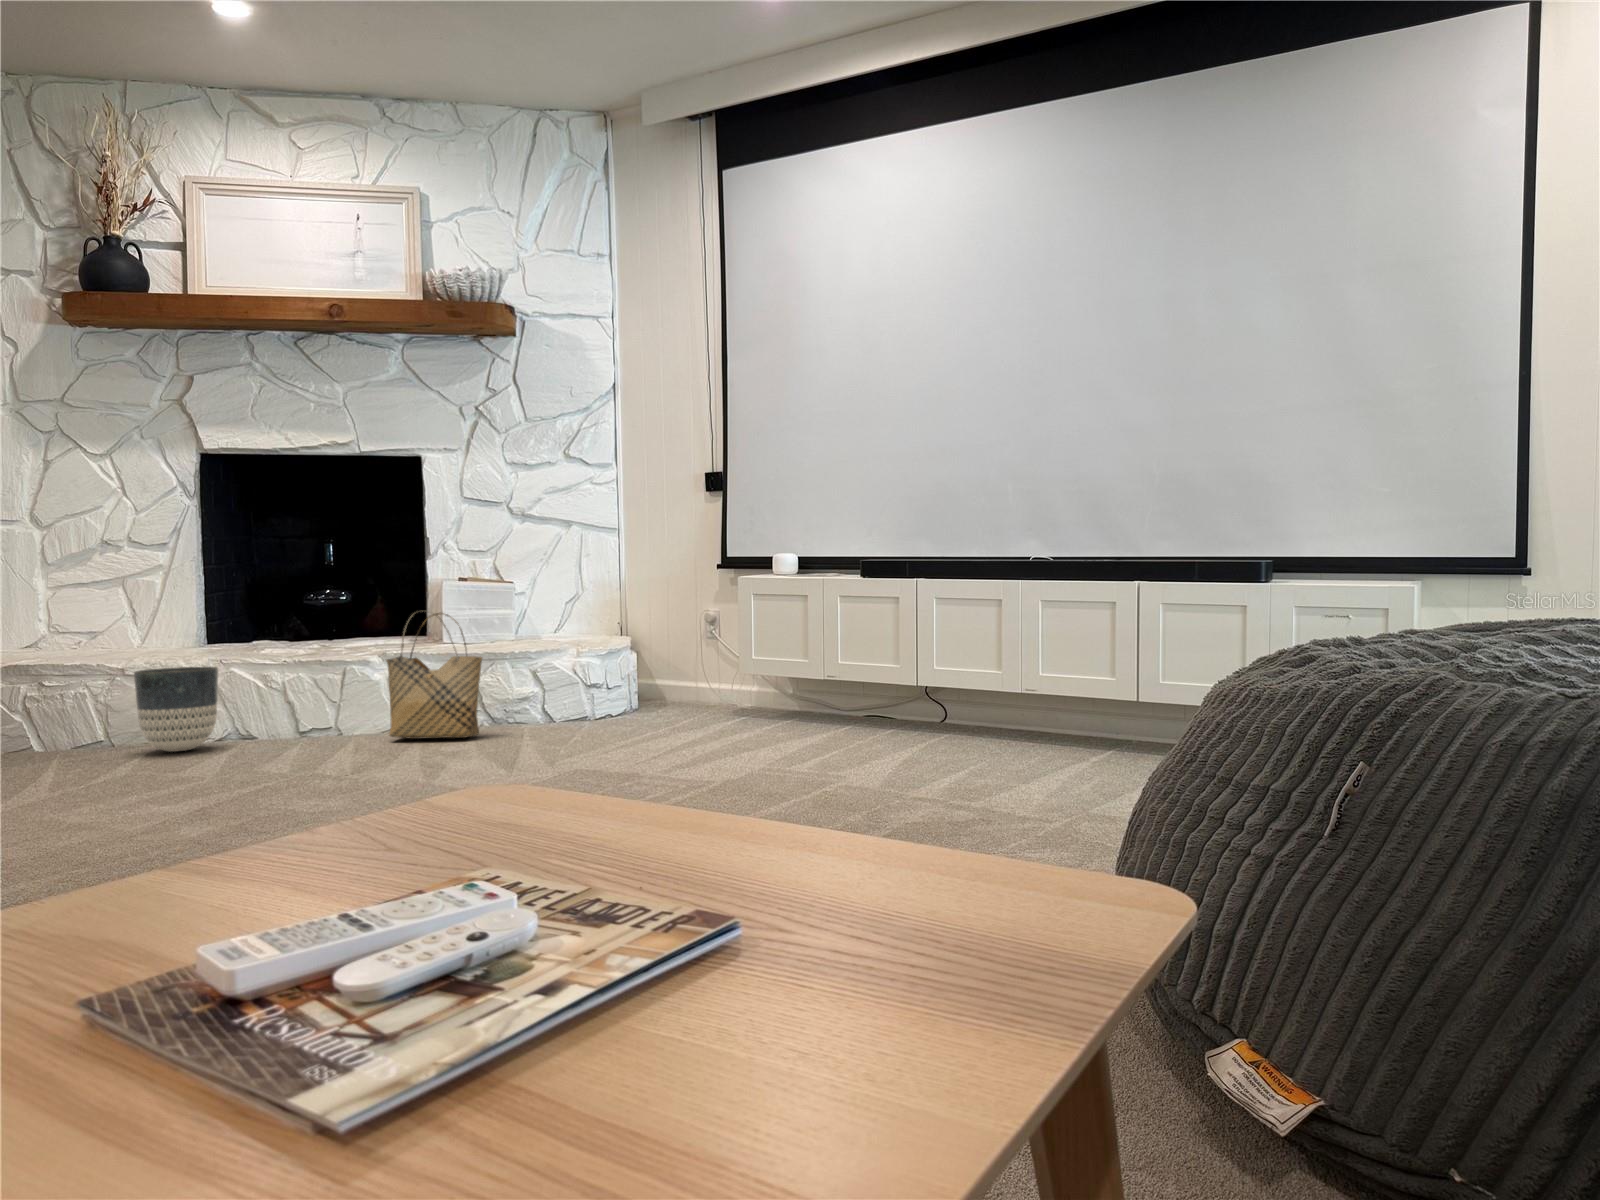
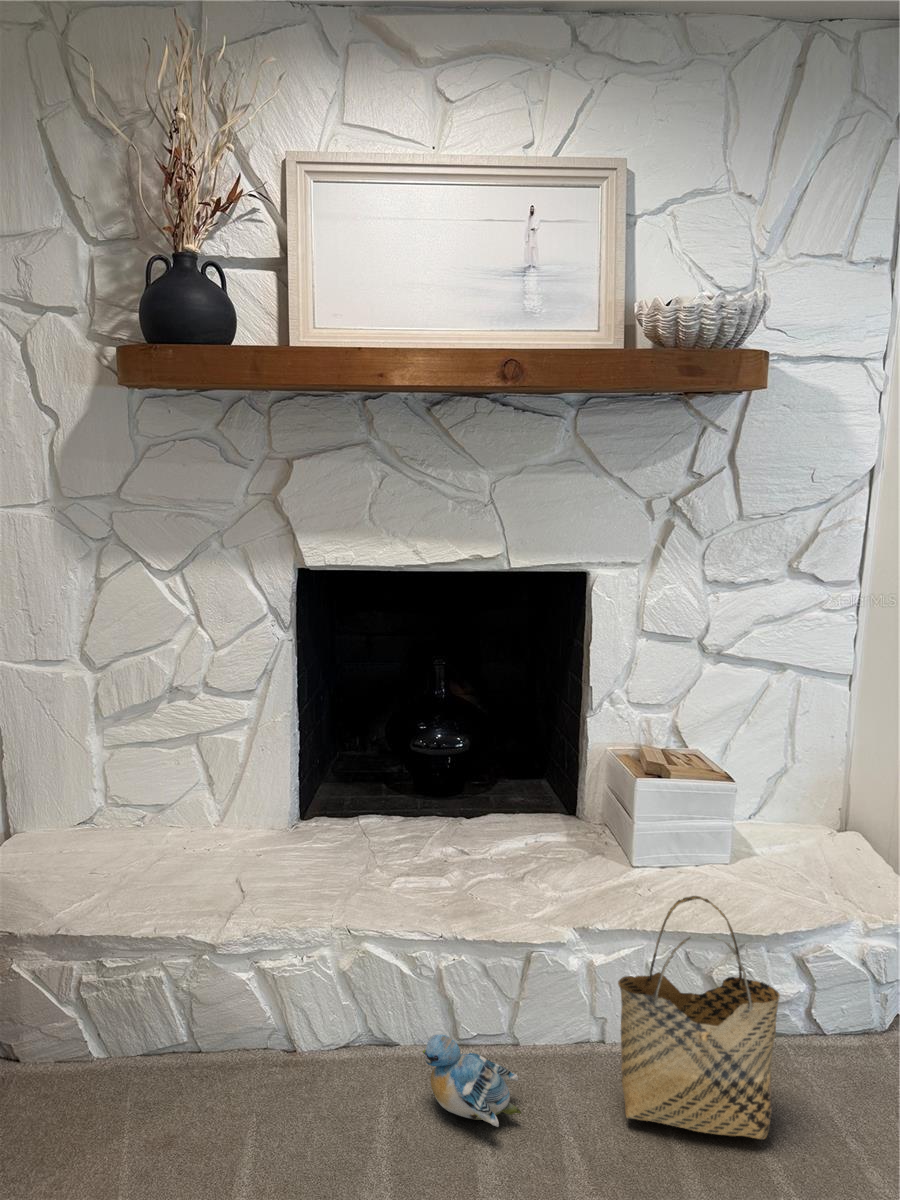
planter: present [134,667,218,752] -> none [237,957,359,1127]
plush toy: none [263,700,327,745] -> present [423,1034,521,1127]

